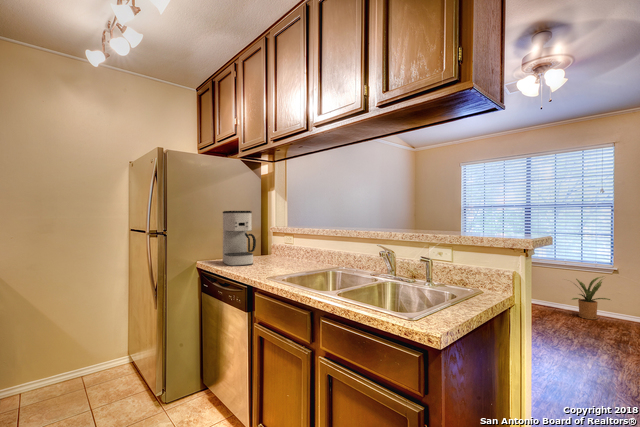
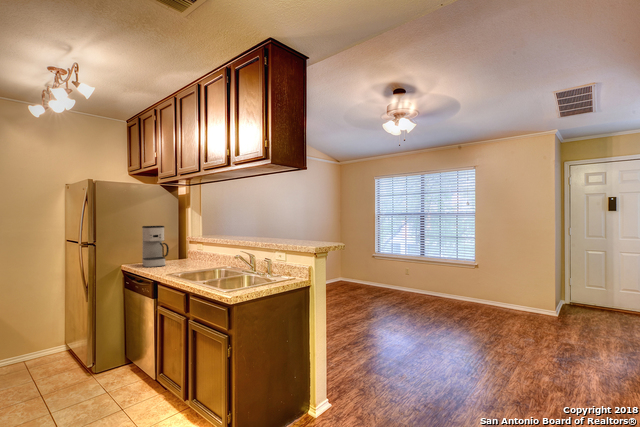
house plant: present [572,277,610,320] -> none [439,269,474,303]

